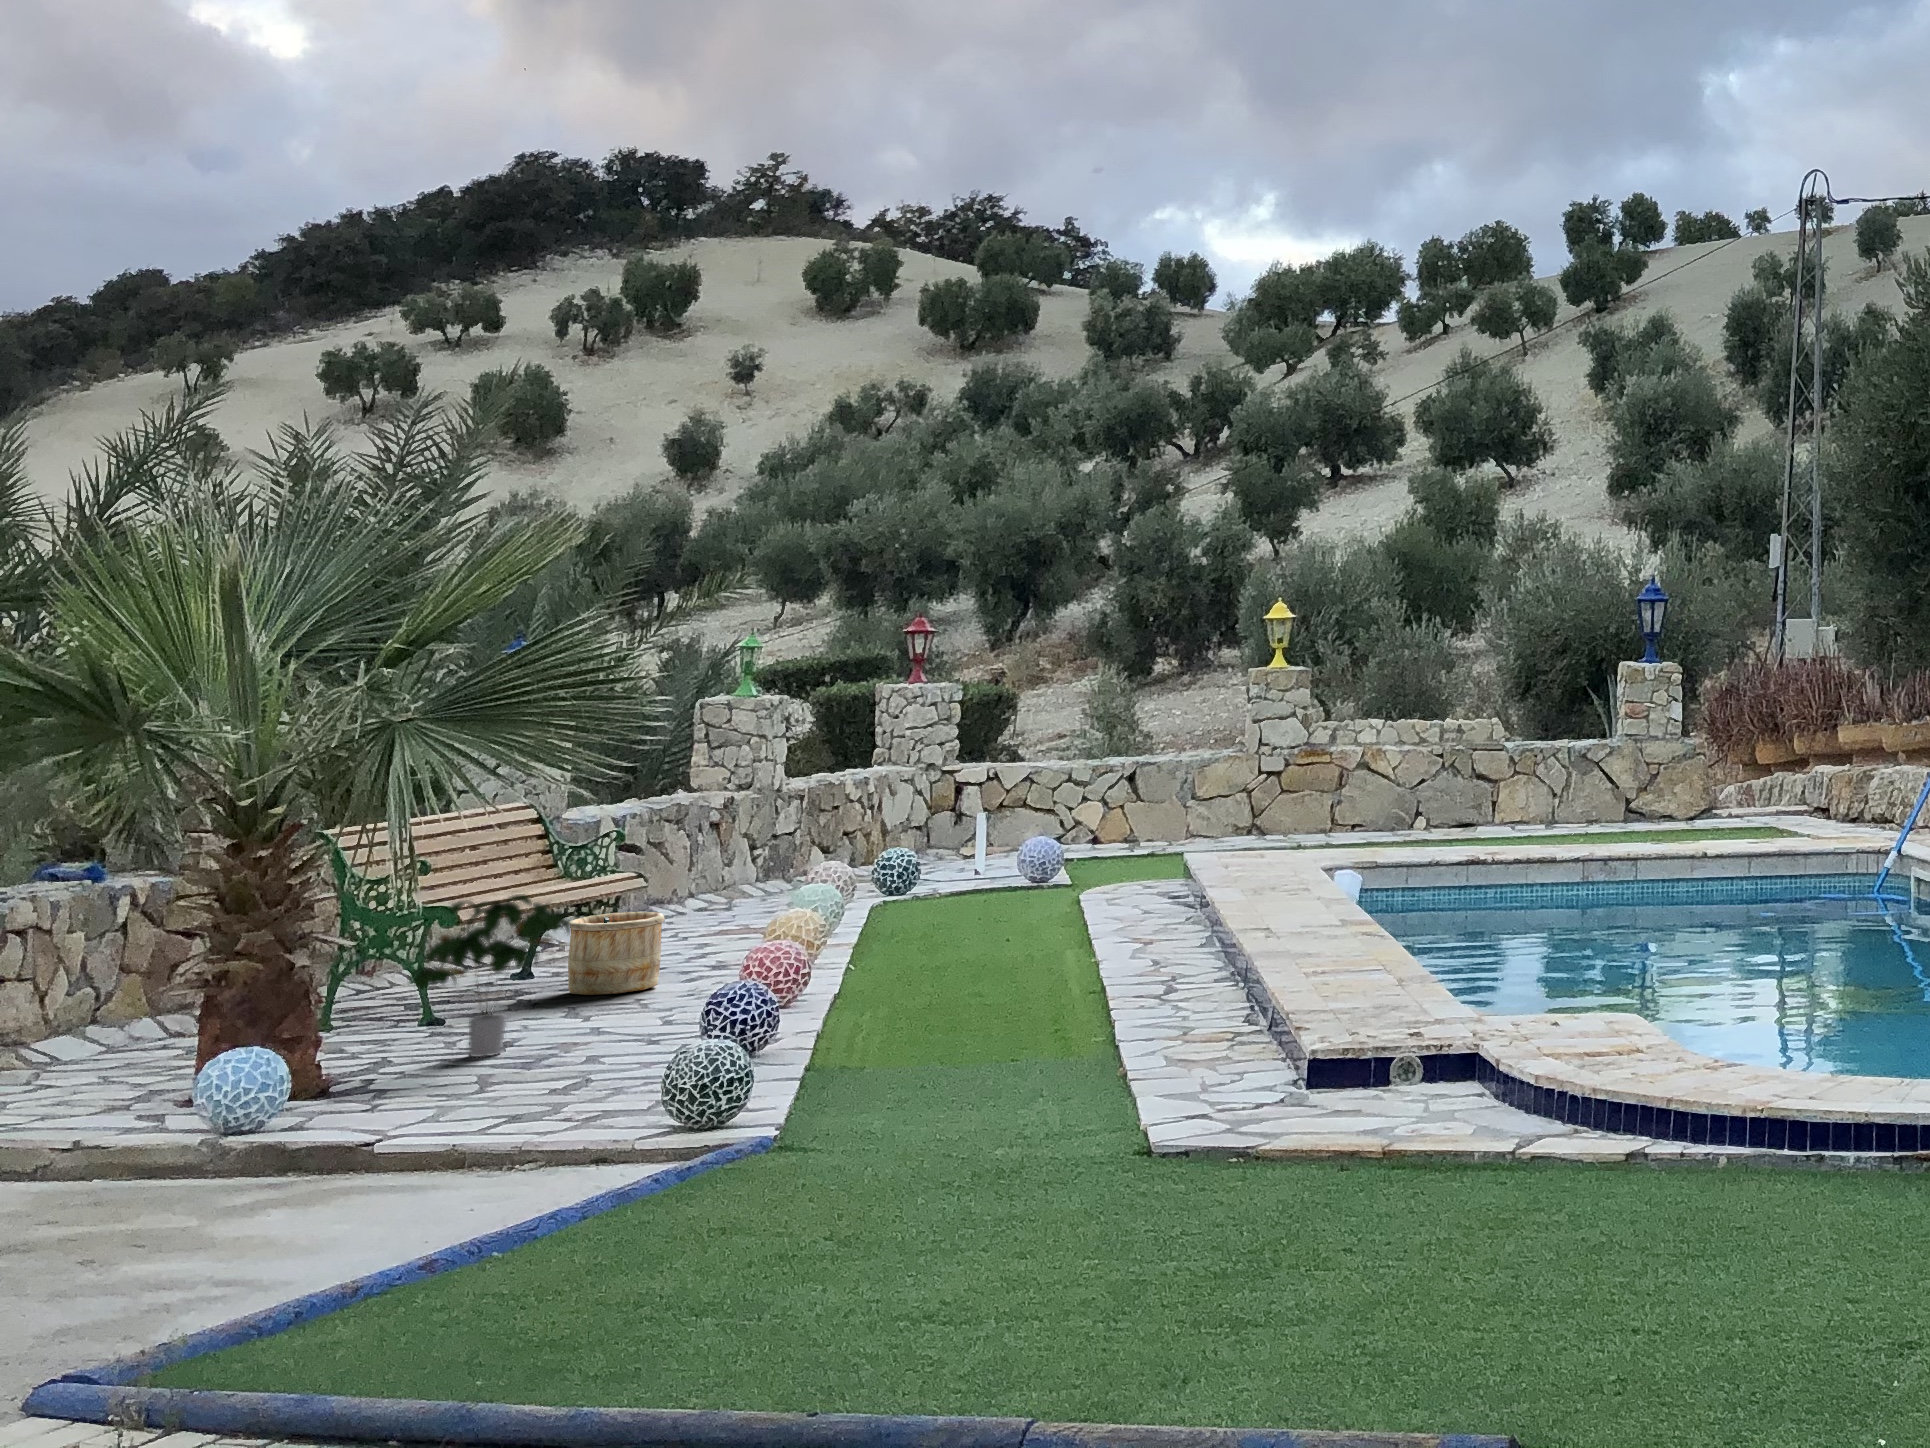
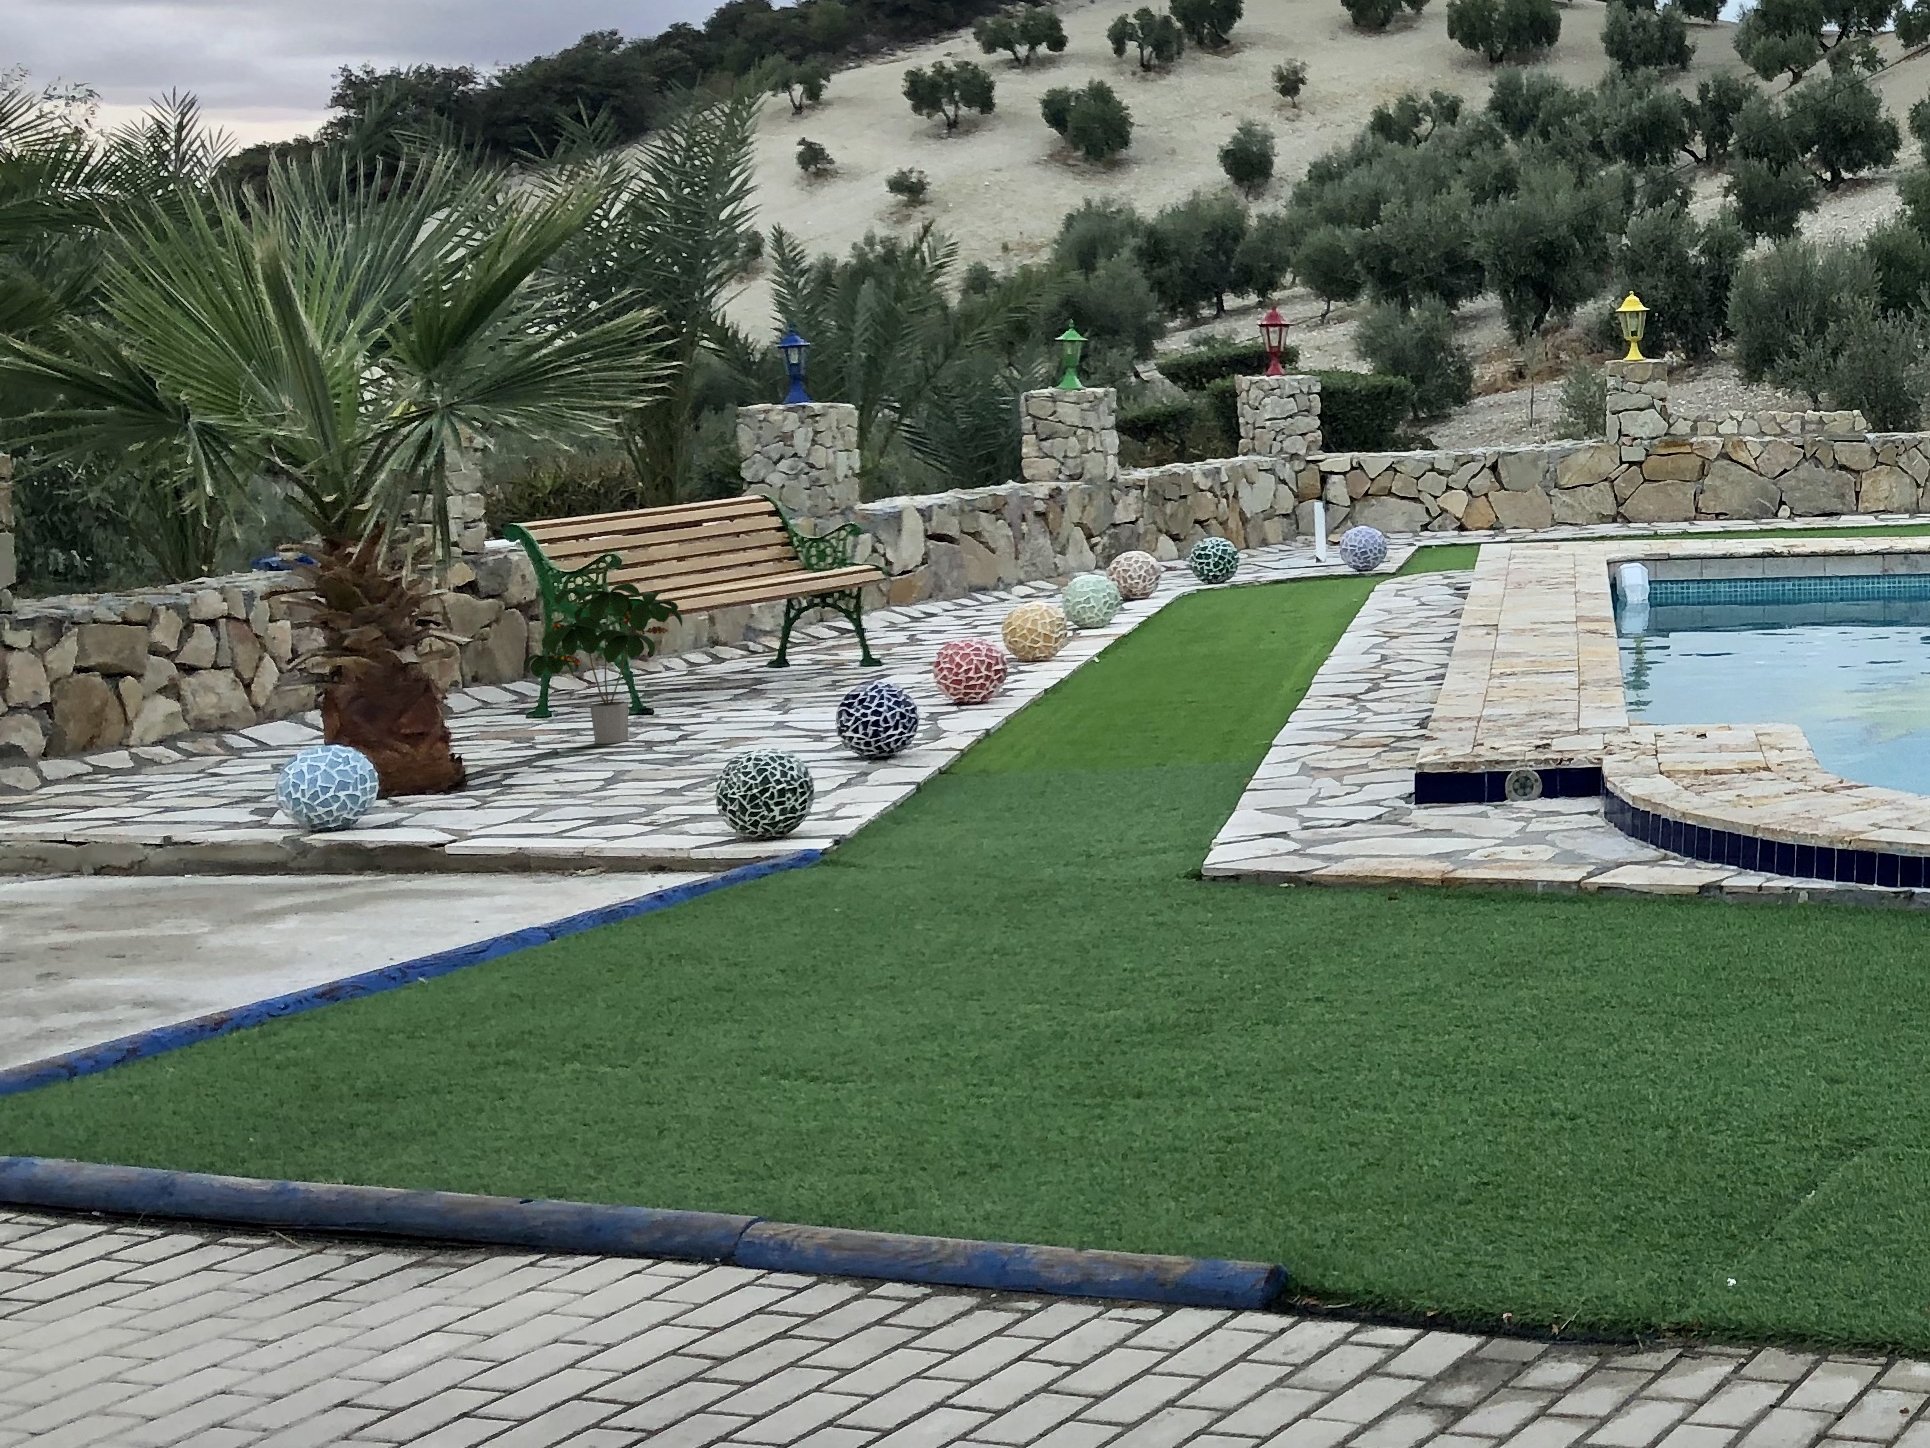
wooden bucket: present [568,912,665,995] -> none [780,598,878,678]

